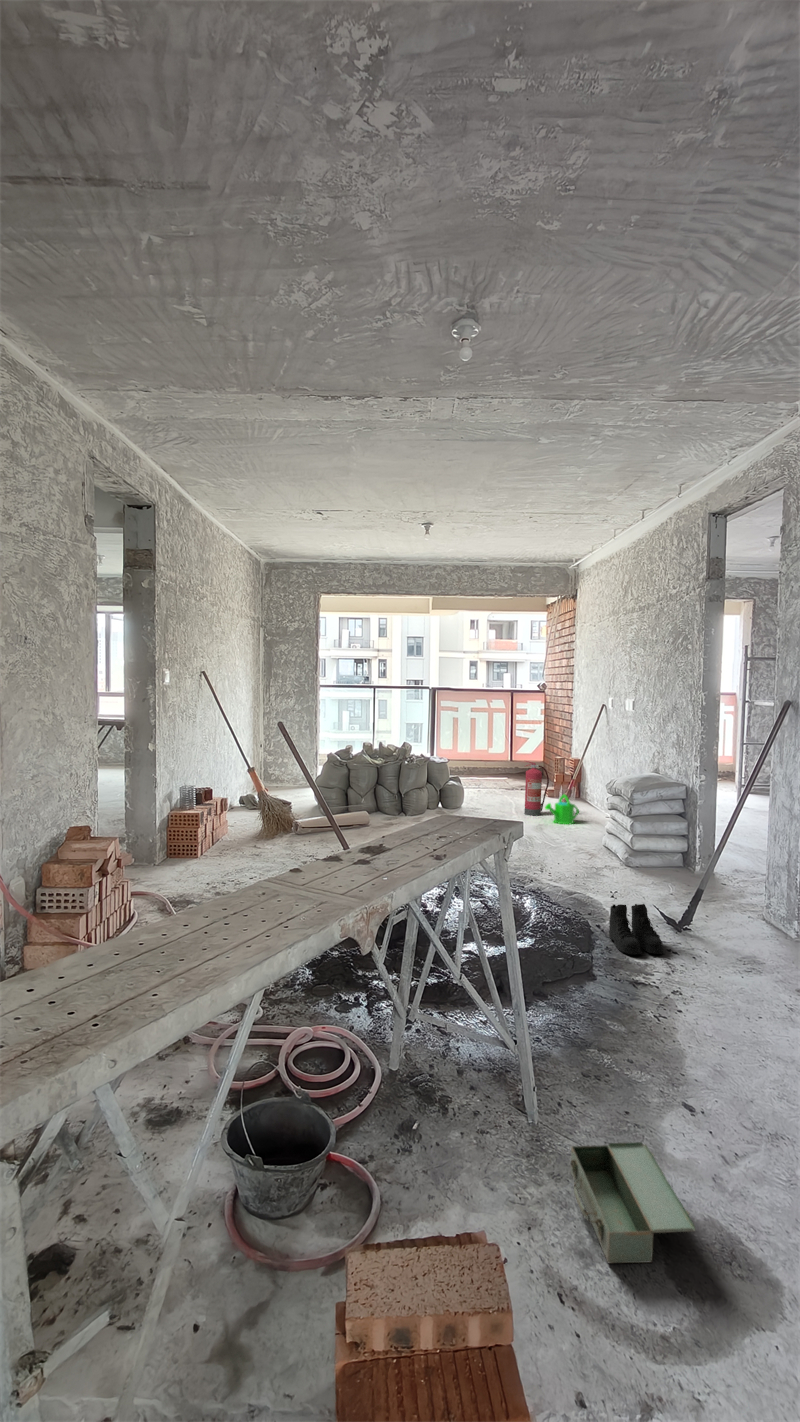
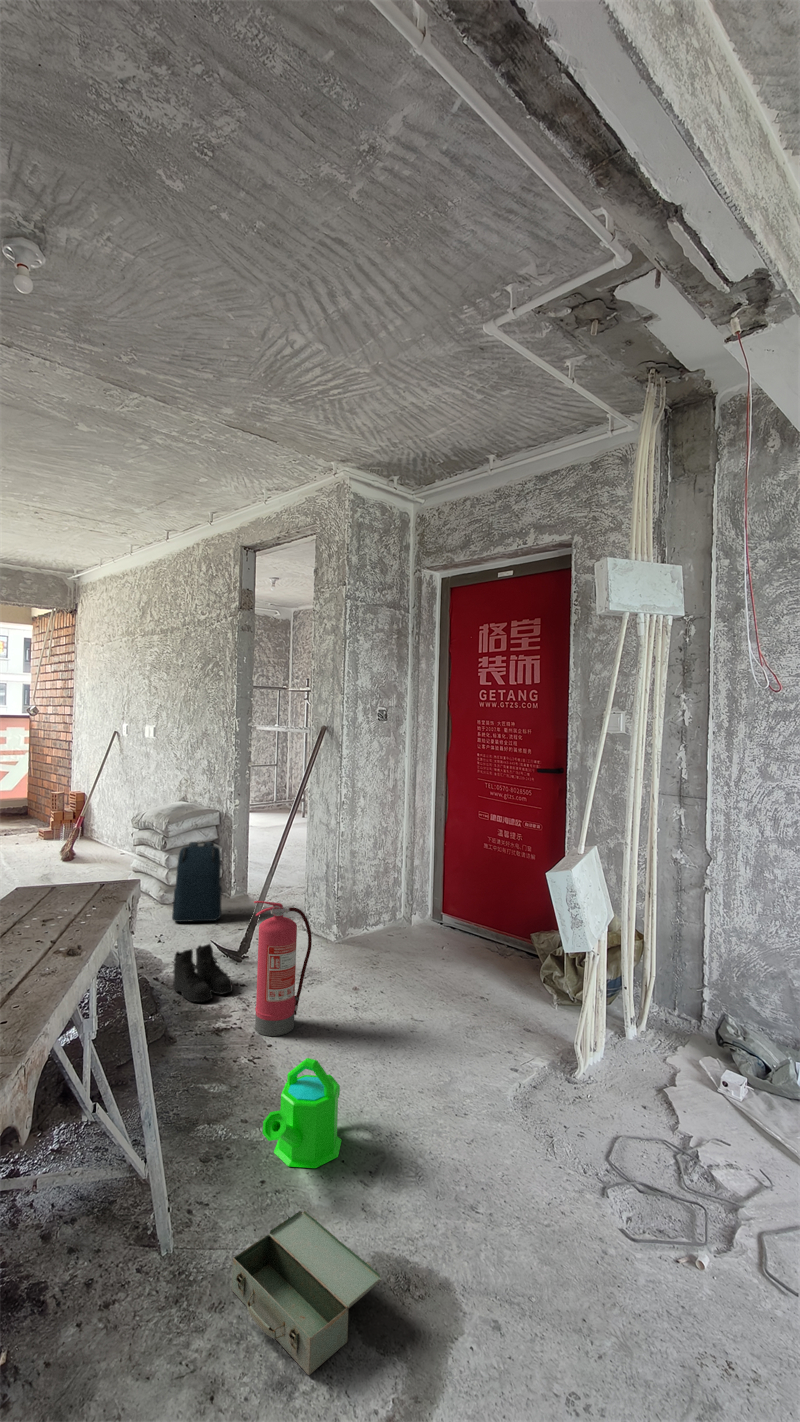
fire extinguisher: present [524,761,549,816] -> present [254,901,312,1036]
watering can: present [545,795,579,824] -> present [263,1058,342,1168]
backpack: none [629,810,679,889] -> present [172,842,222,922]

